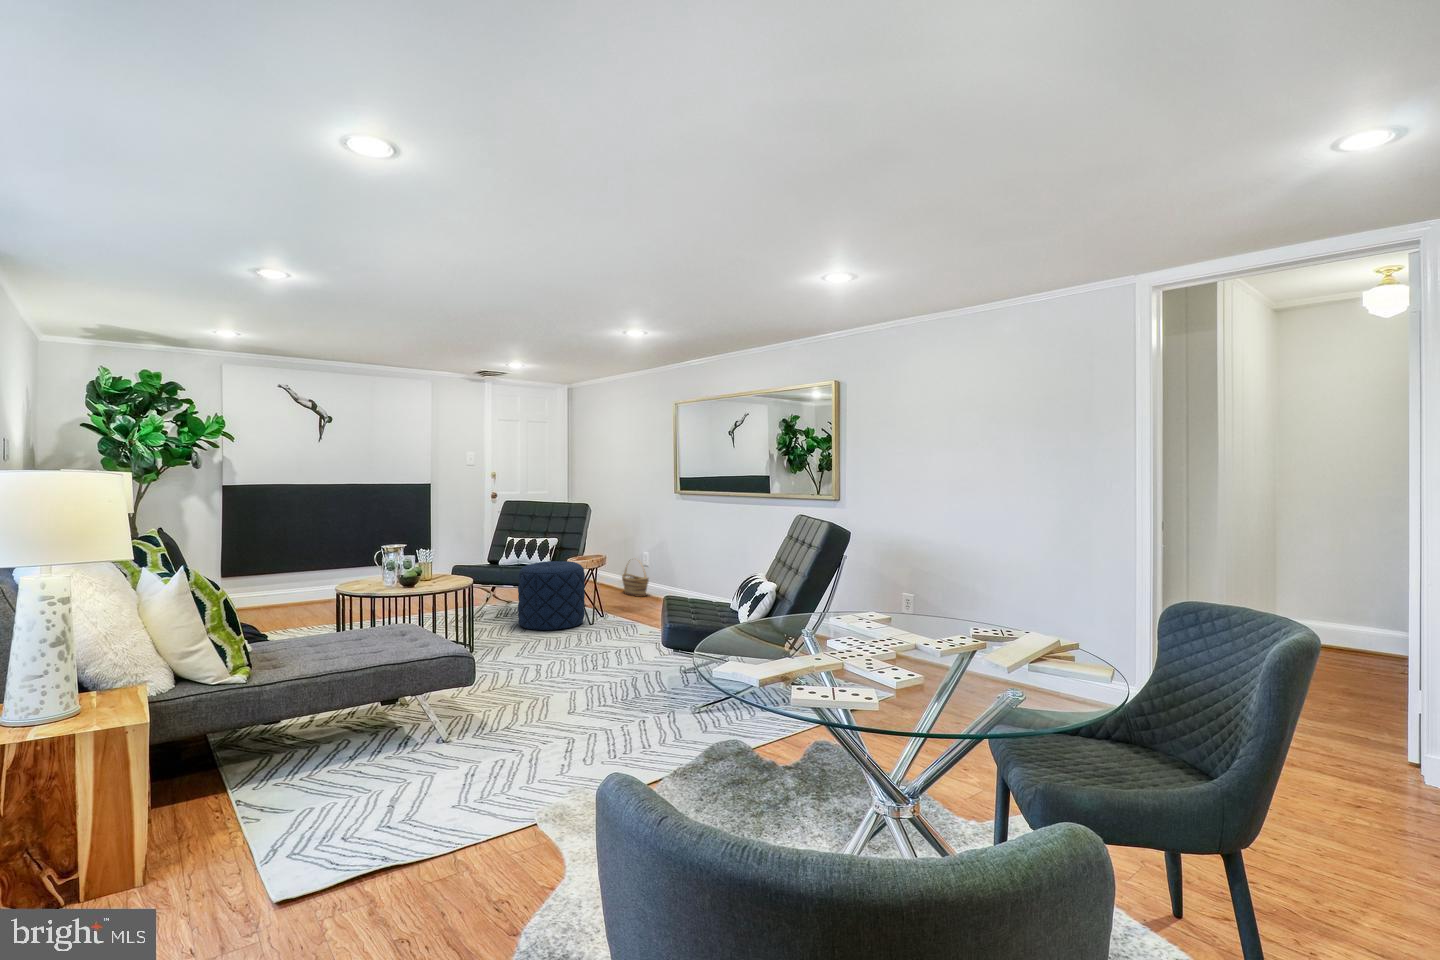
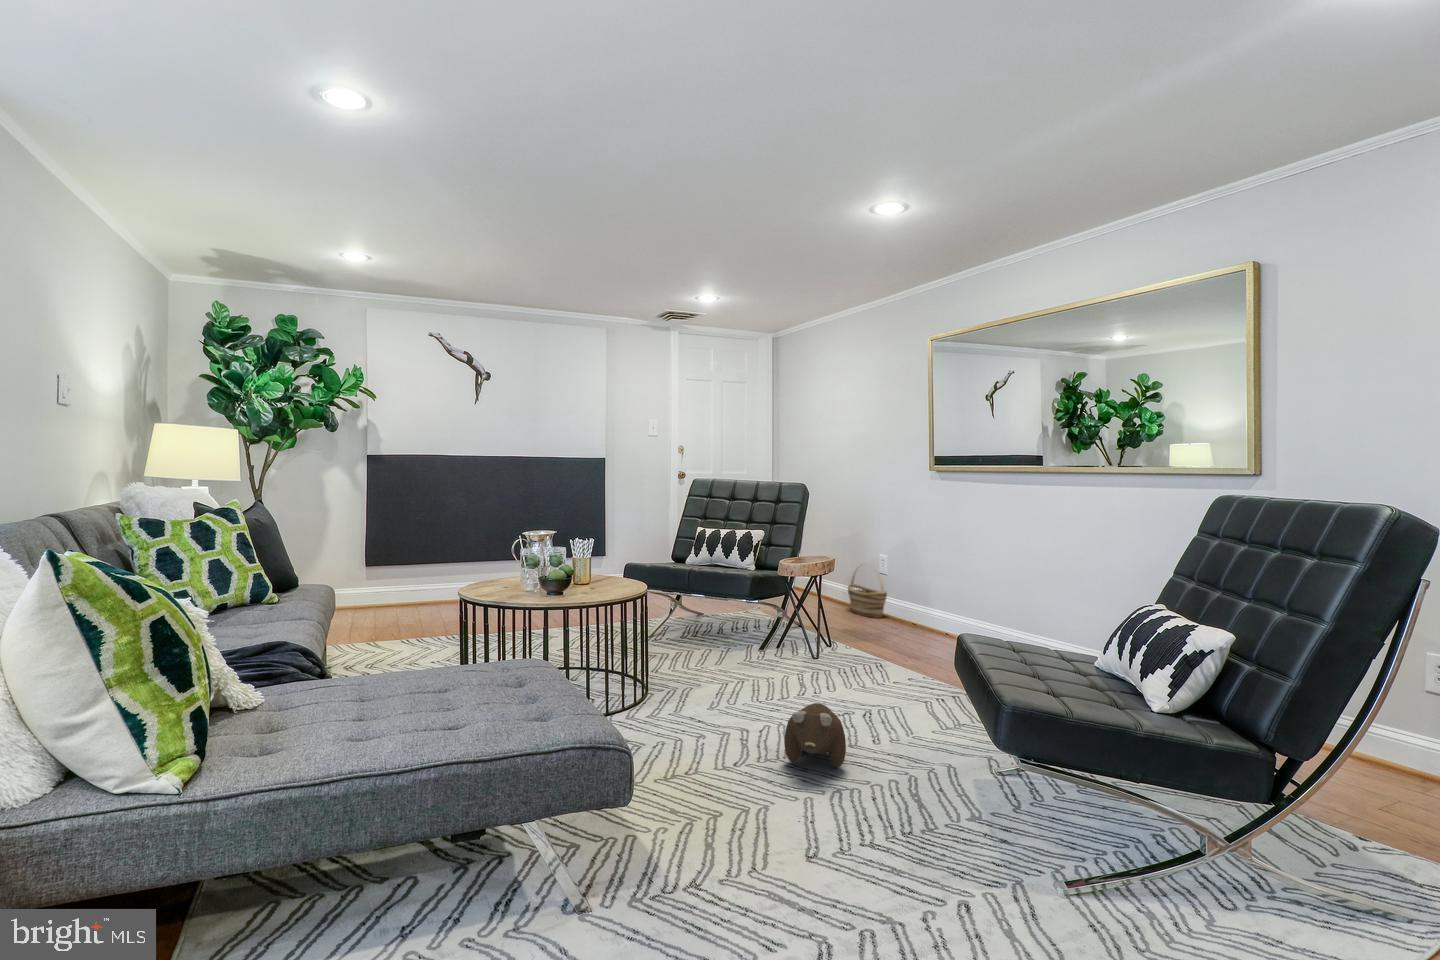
pouf: present [518,561,585,630] -> none [711,563,806,664]
plush toy: none [561,642,597,677] -> present [784,703,846,768]

